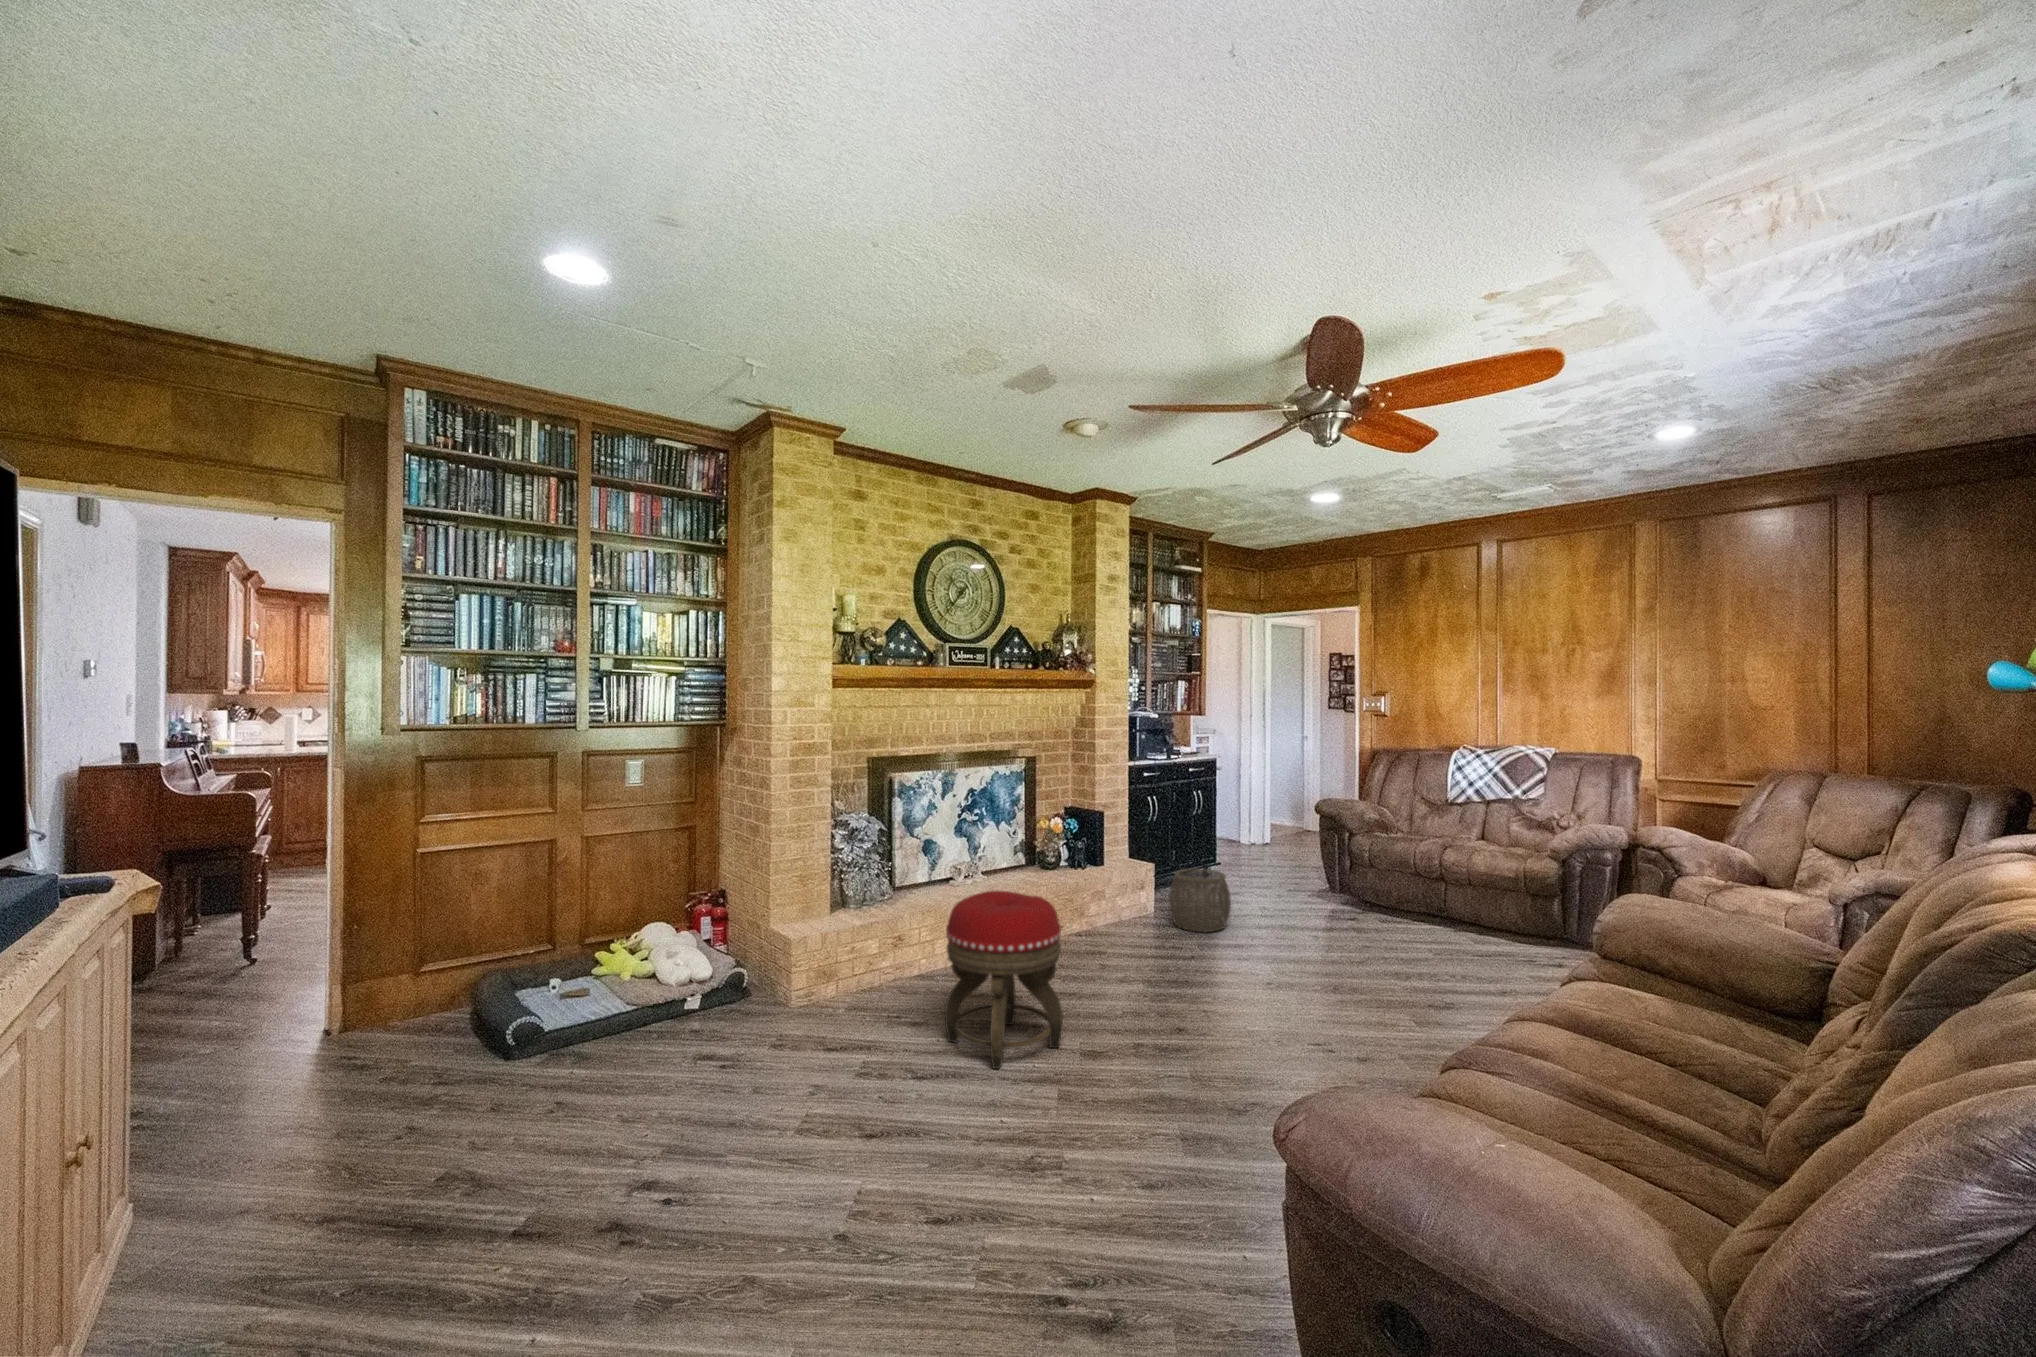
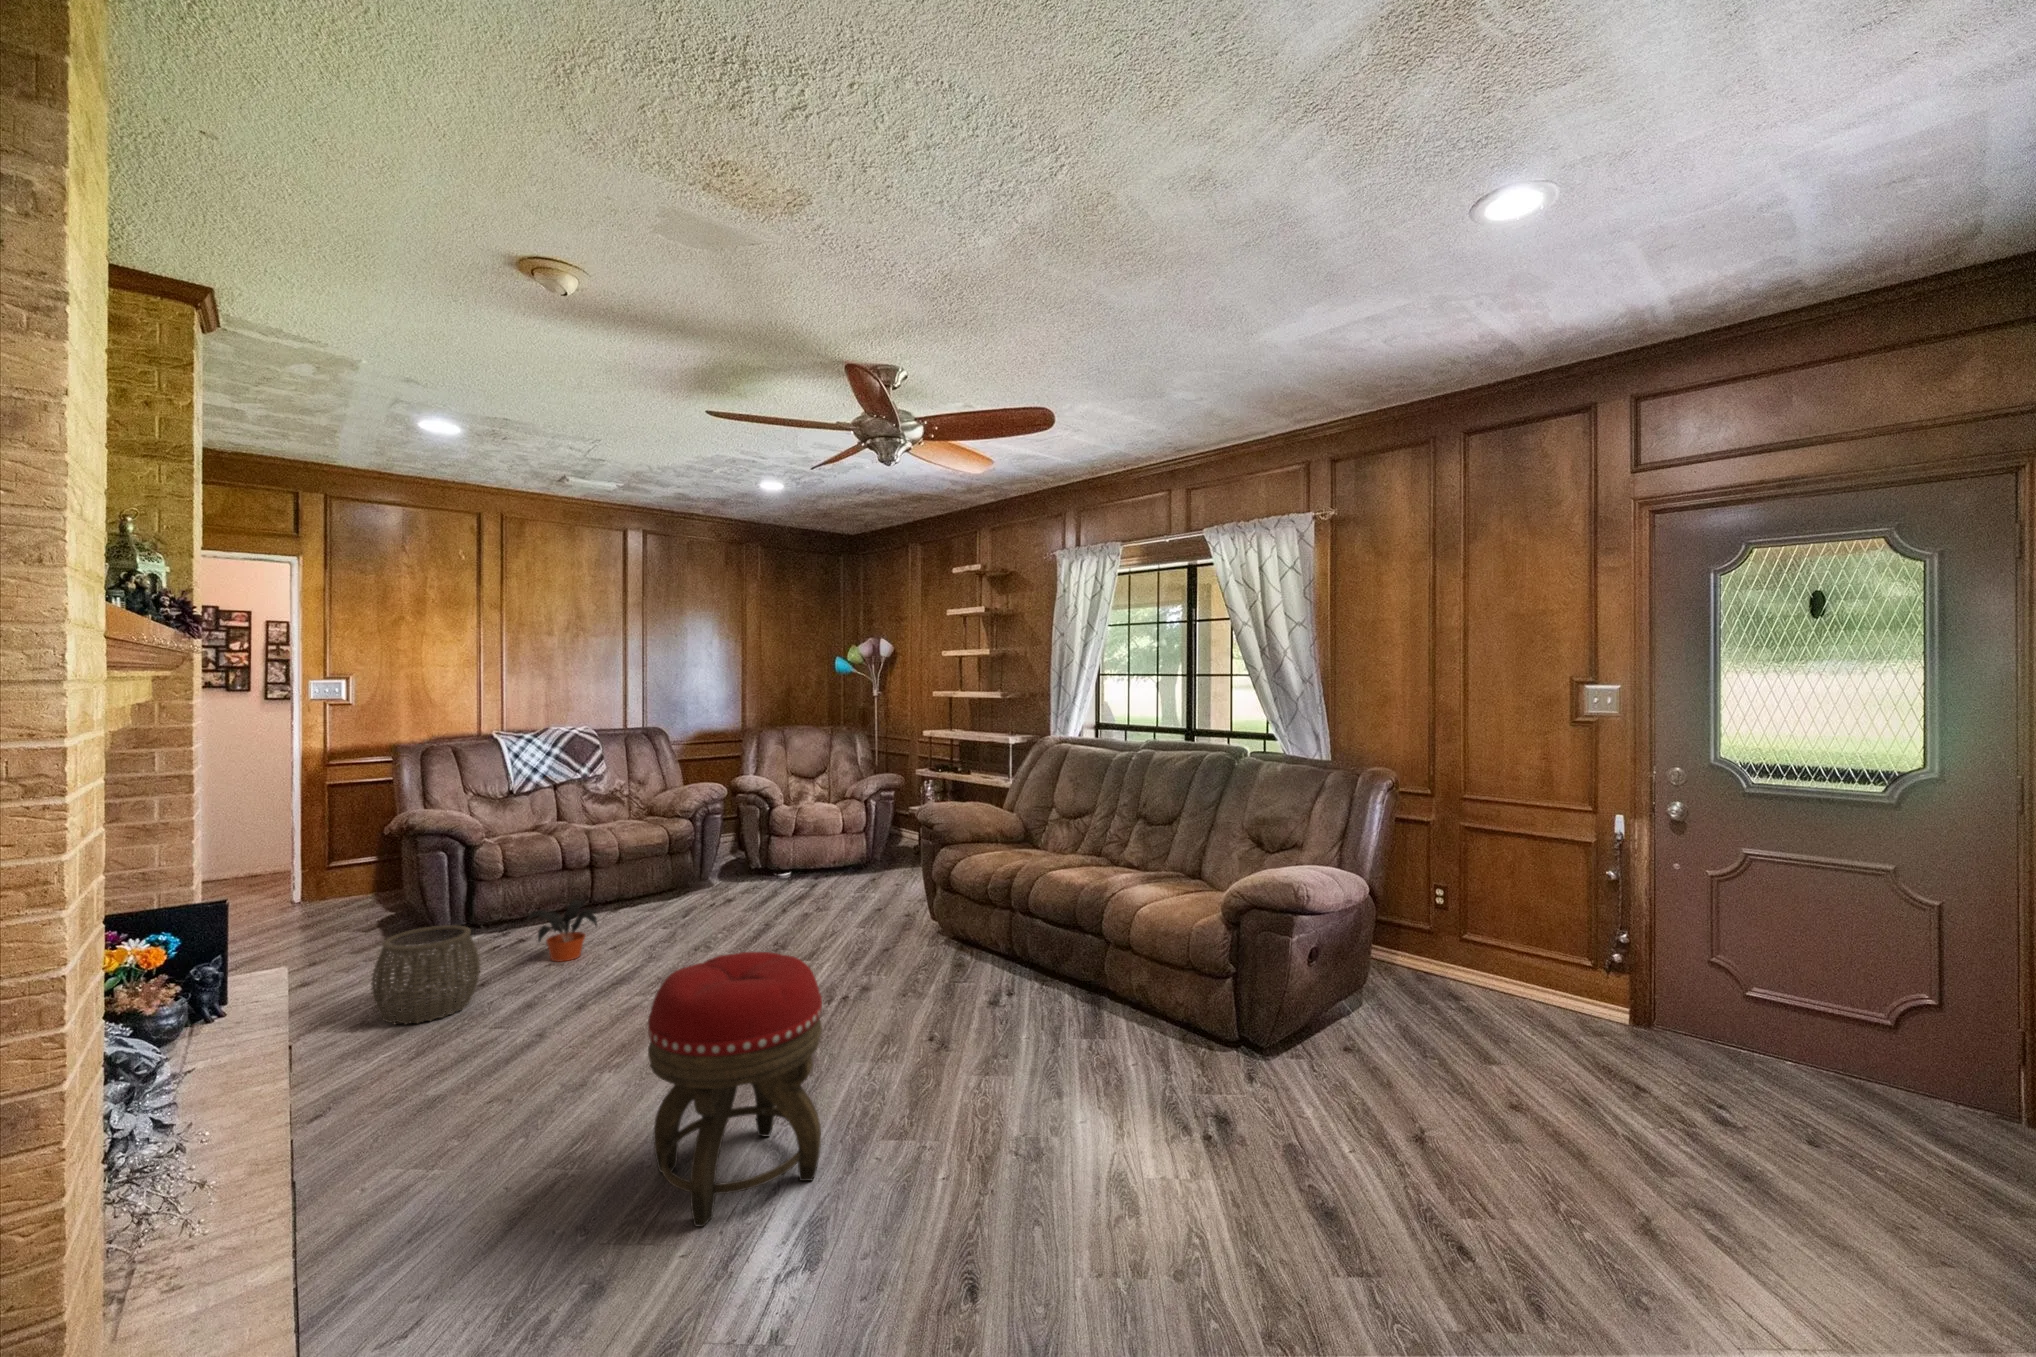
potted plant: none [1292,891,1354,942] -> present [527,900,597,962]

